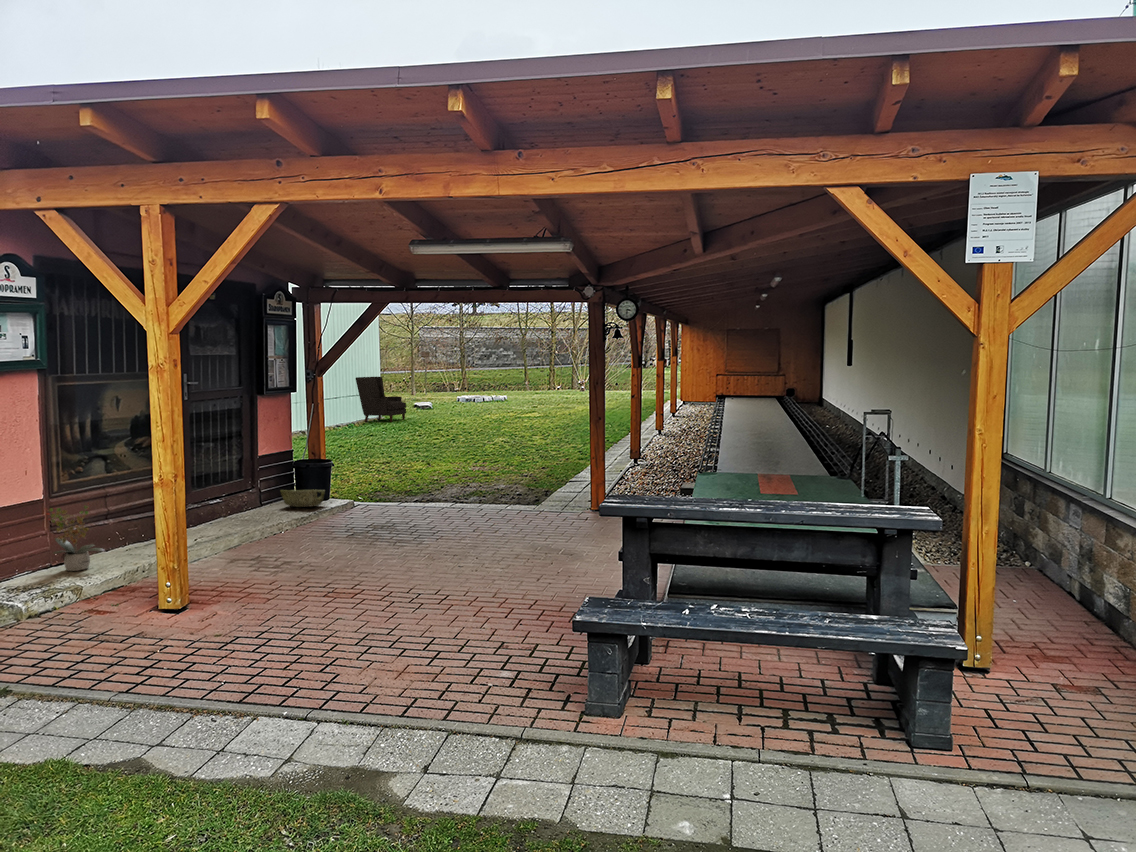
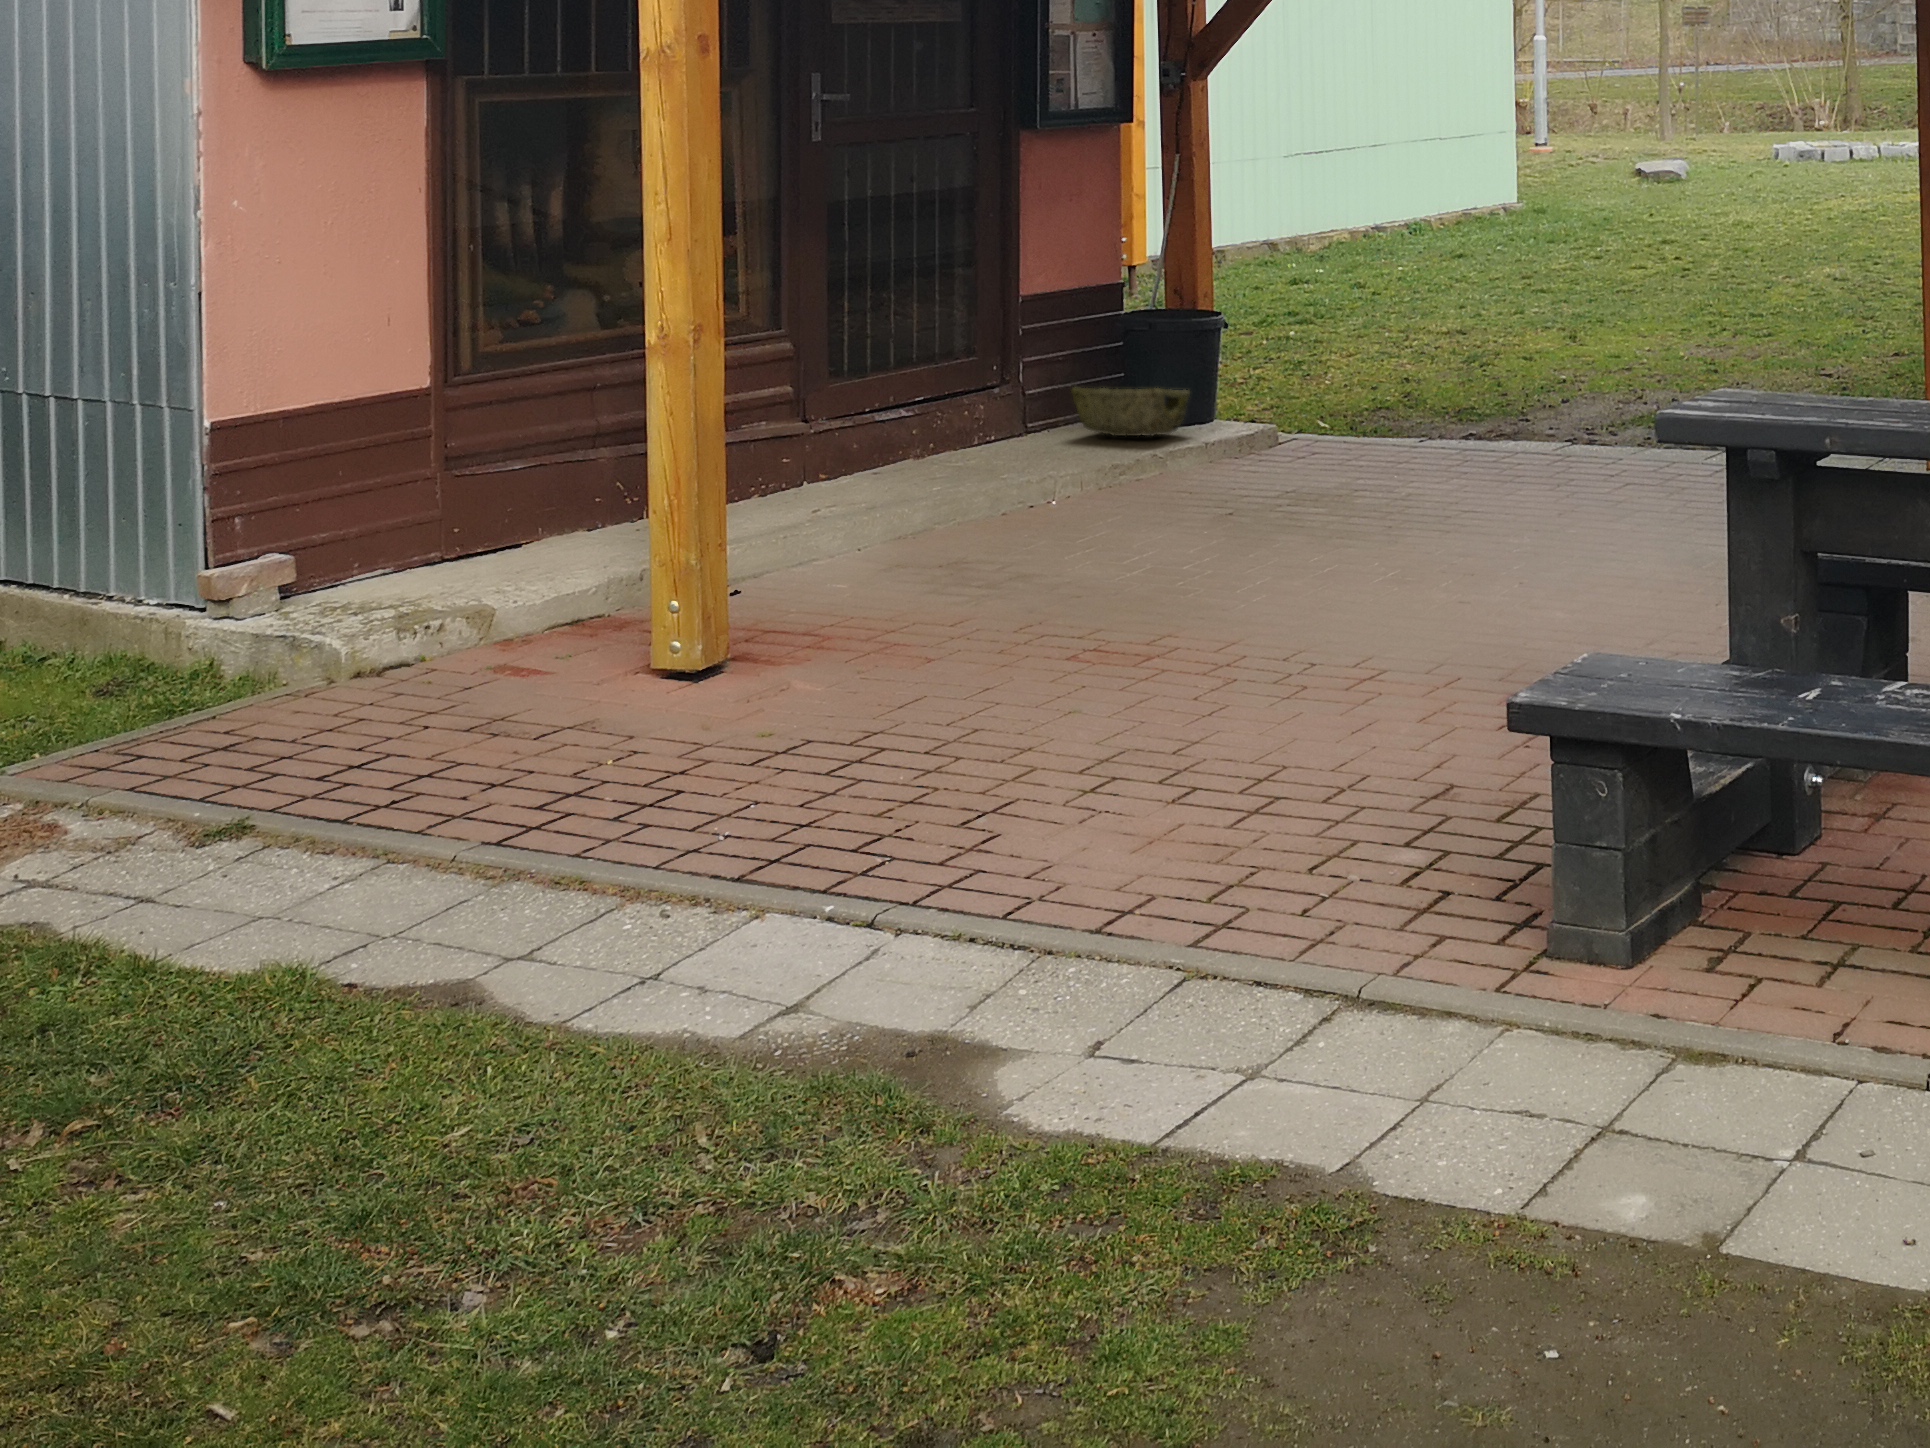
chair: present [356,377,406,422] -> none [1400,76,1547,210]
potted plant: present [47,506,104,571] -> none [423,399,561,571]

